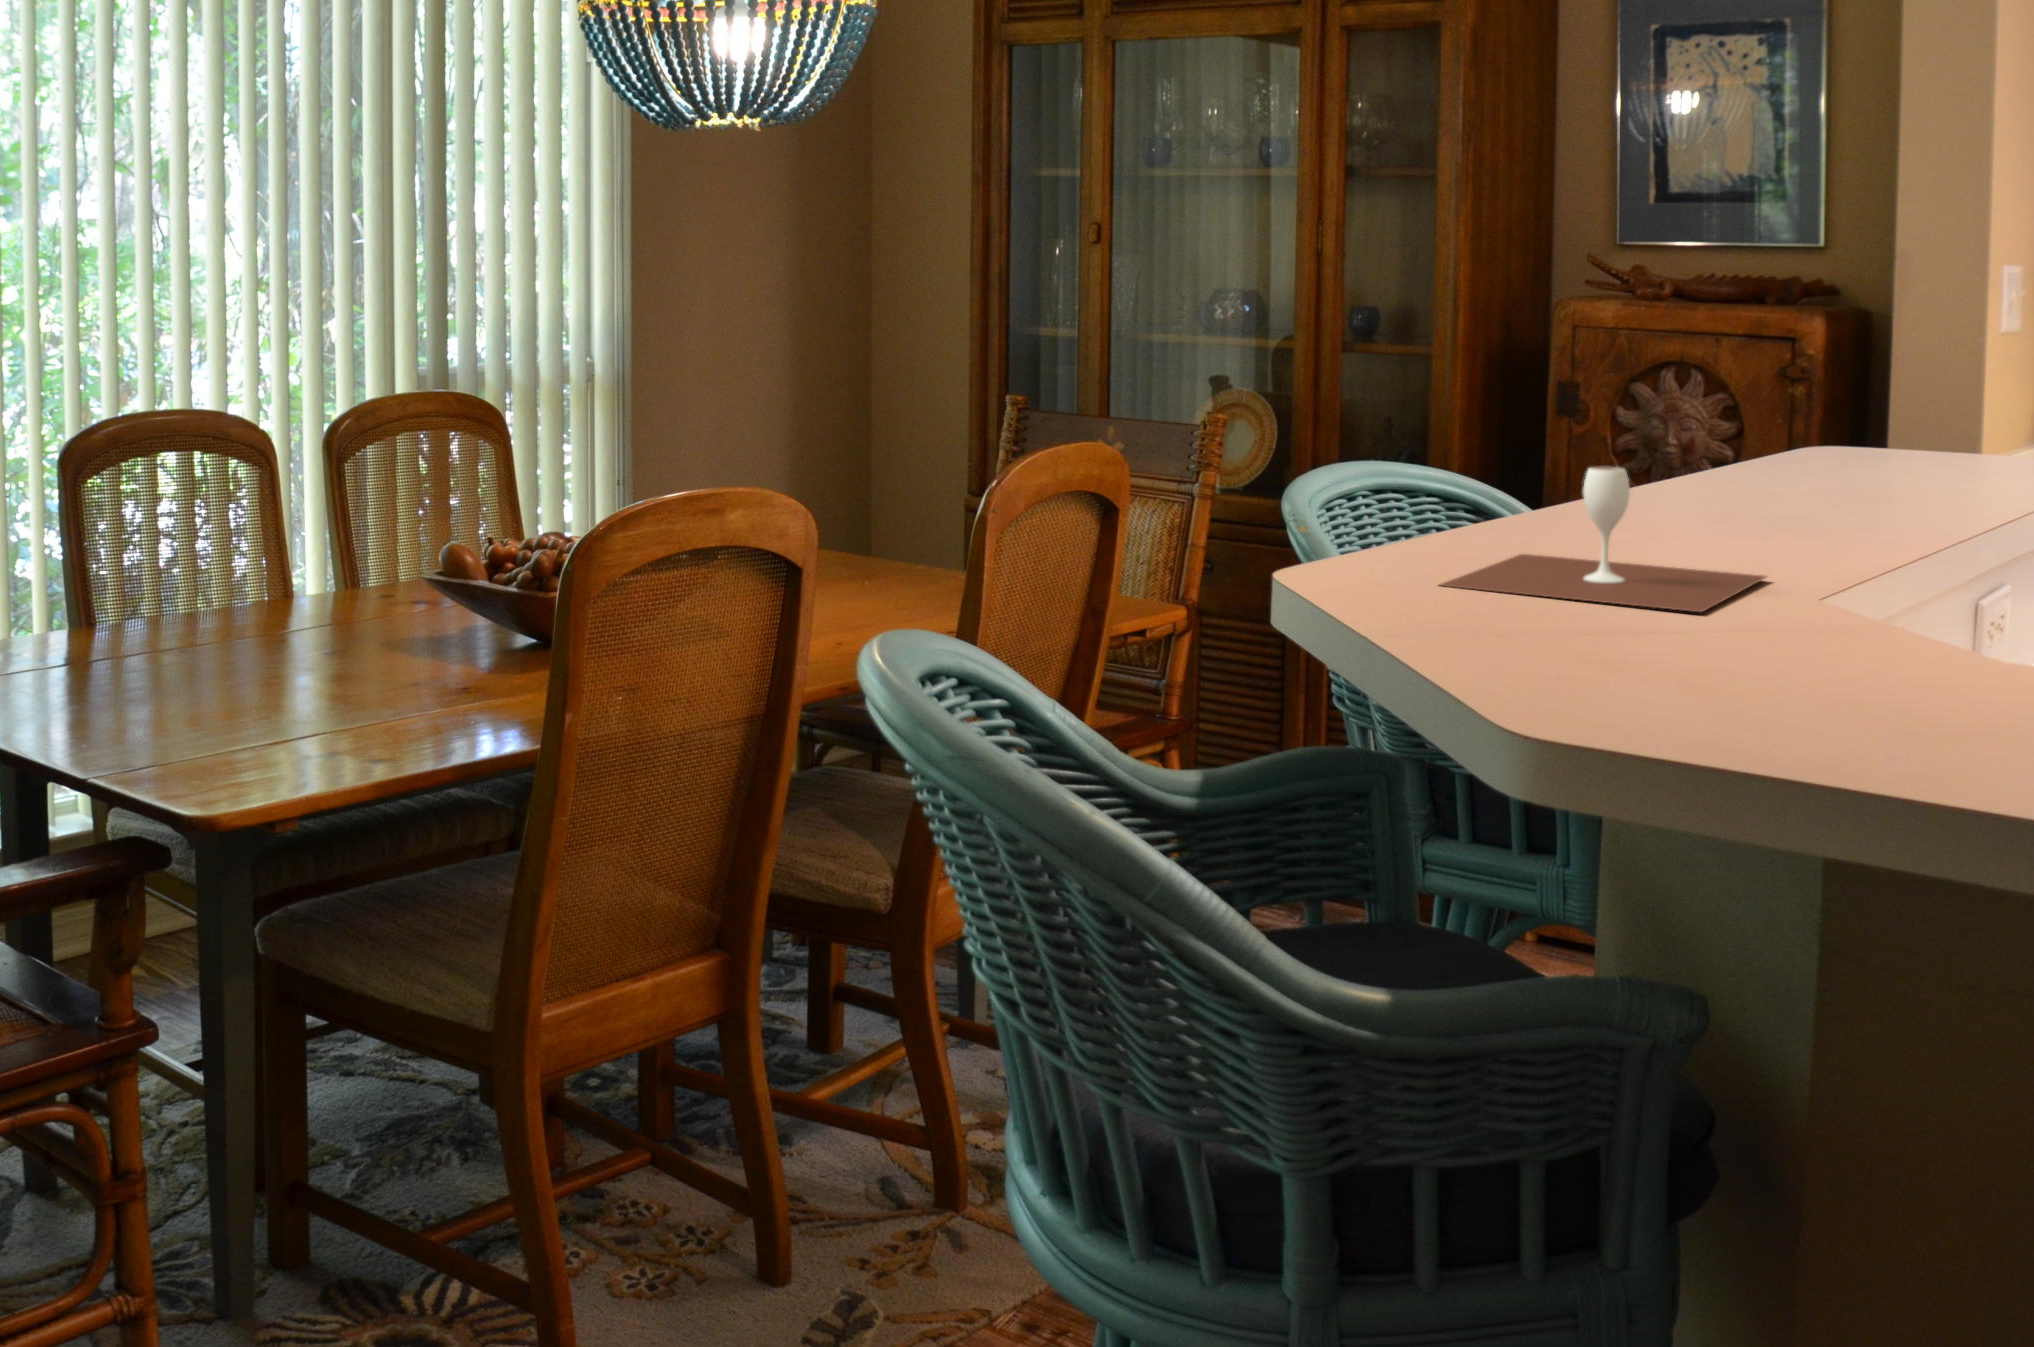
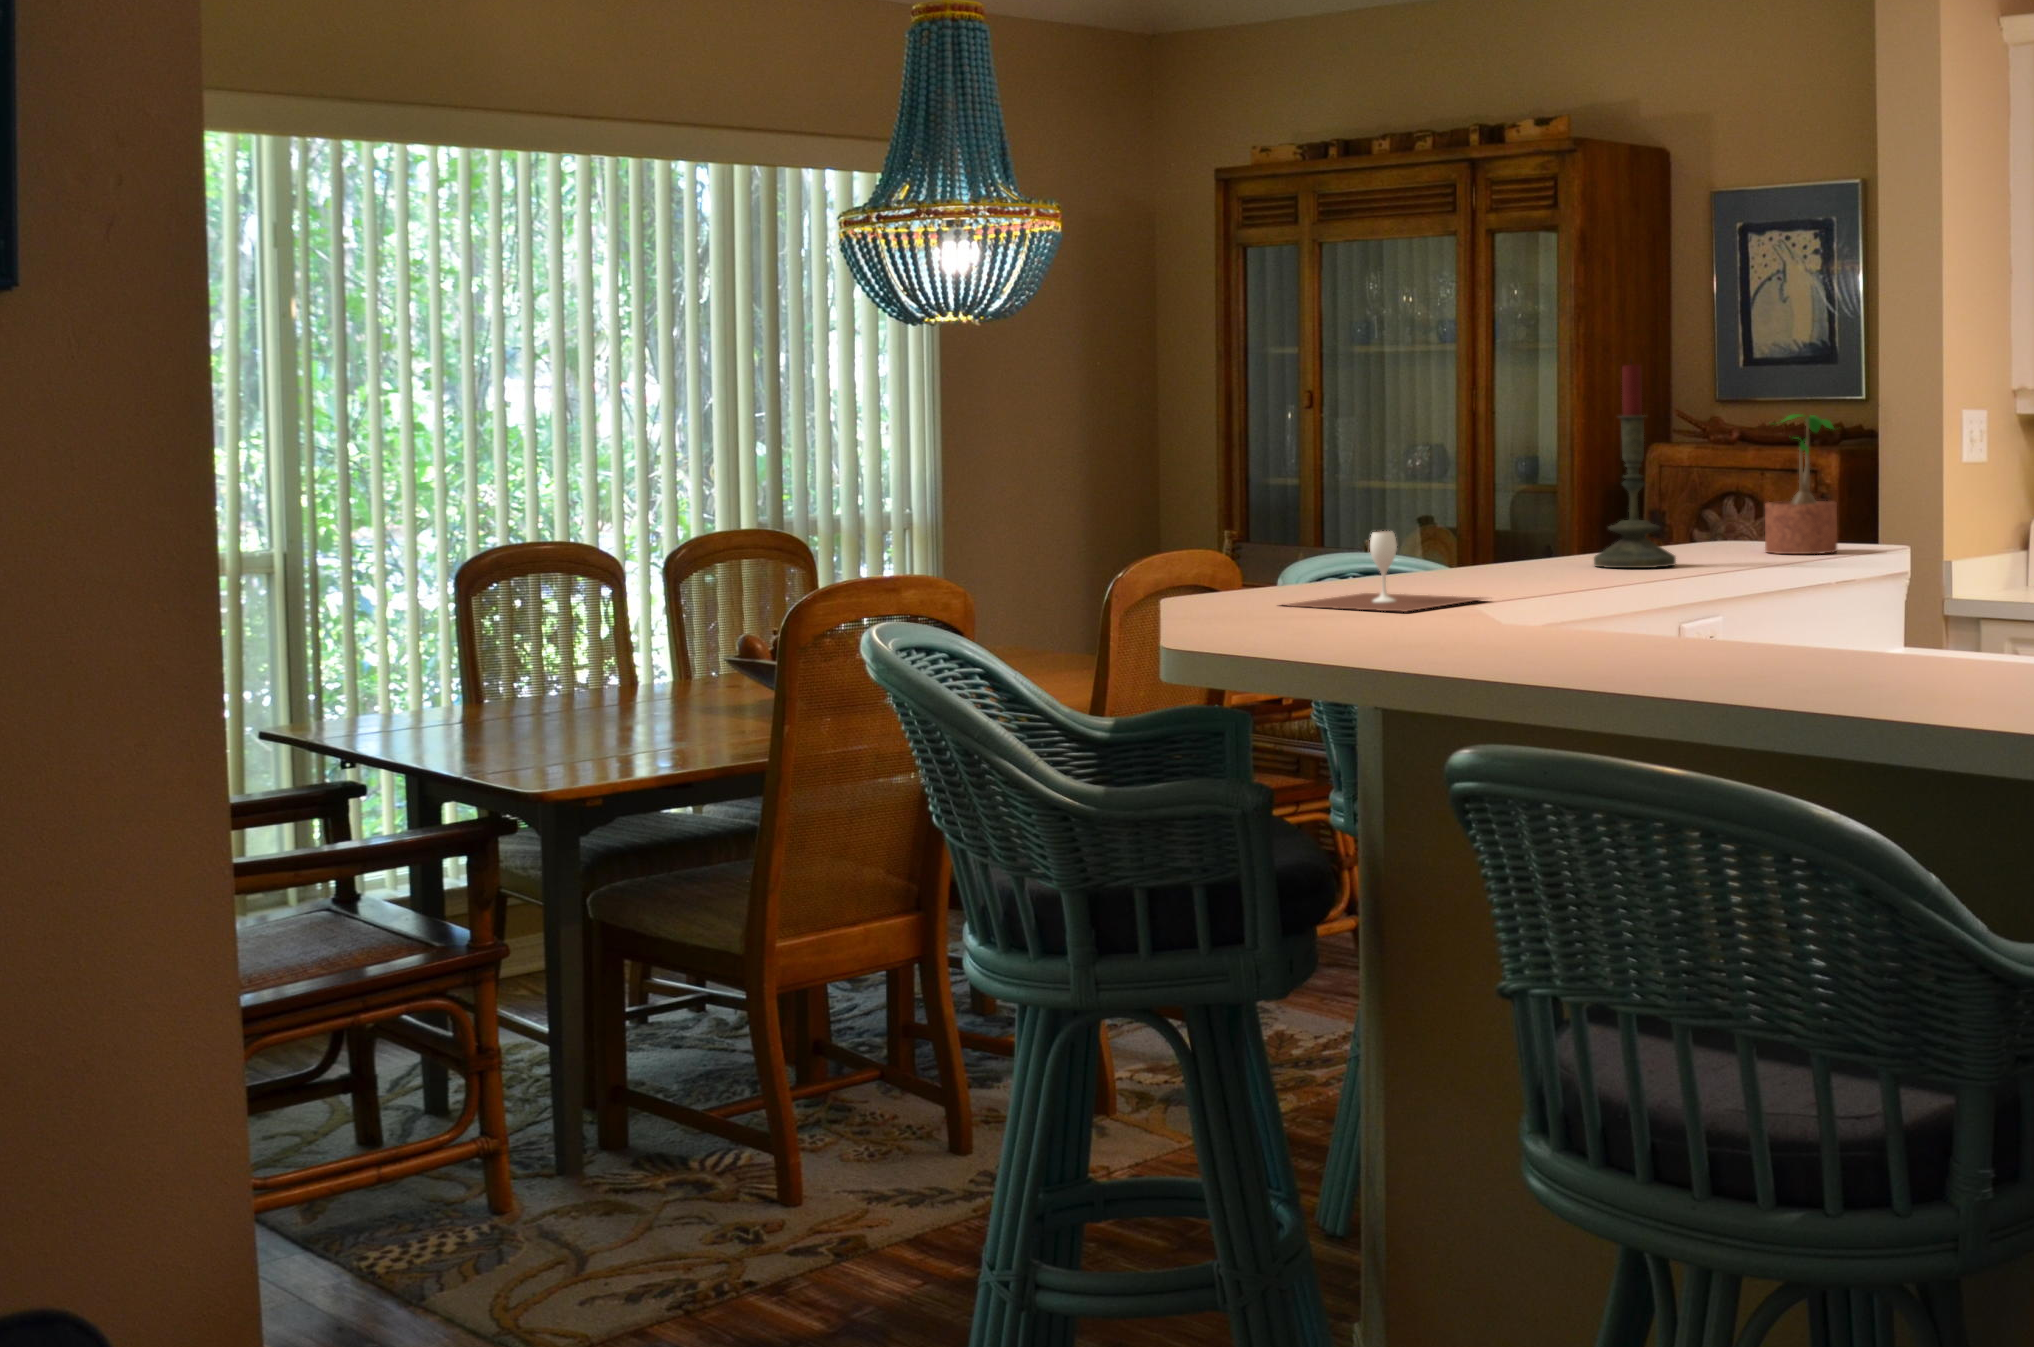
candle: none [1718,193,1846,499] -> present [1594,363,1676,568]
potted plant: none [1889,274,2017,472] -> present [1765,414,1837,554]

